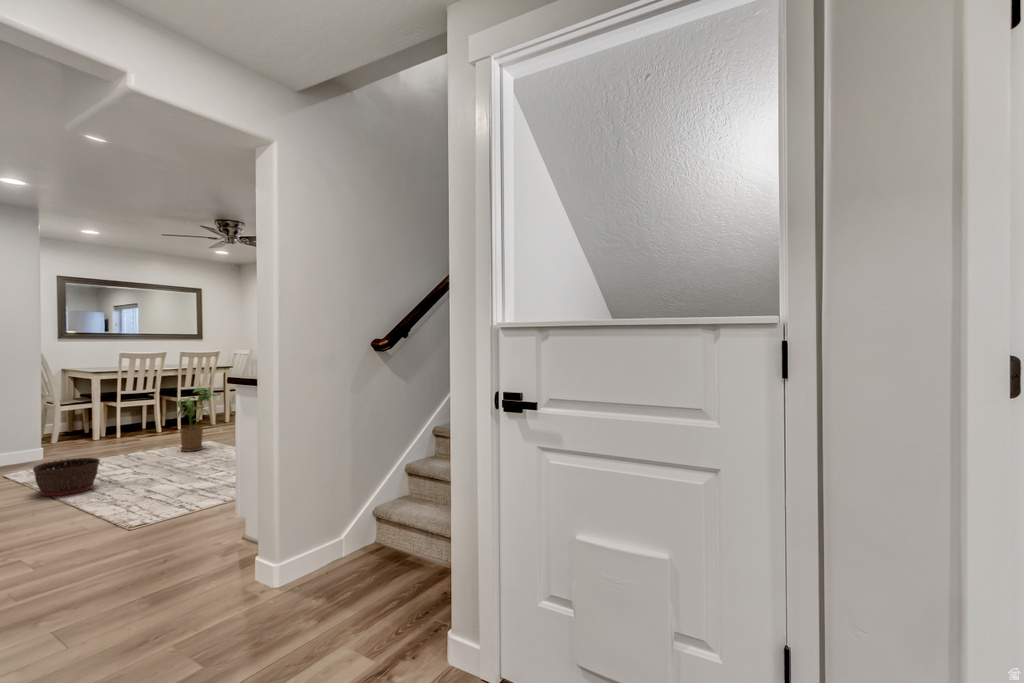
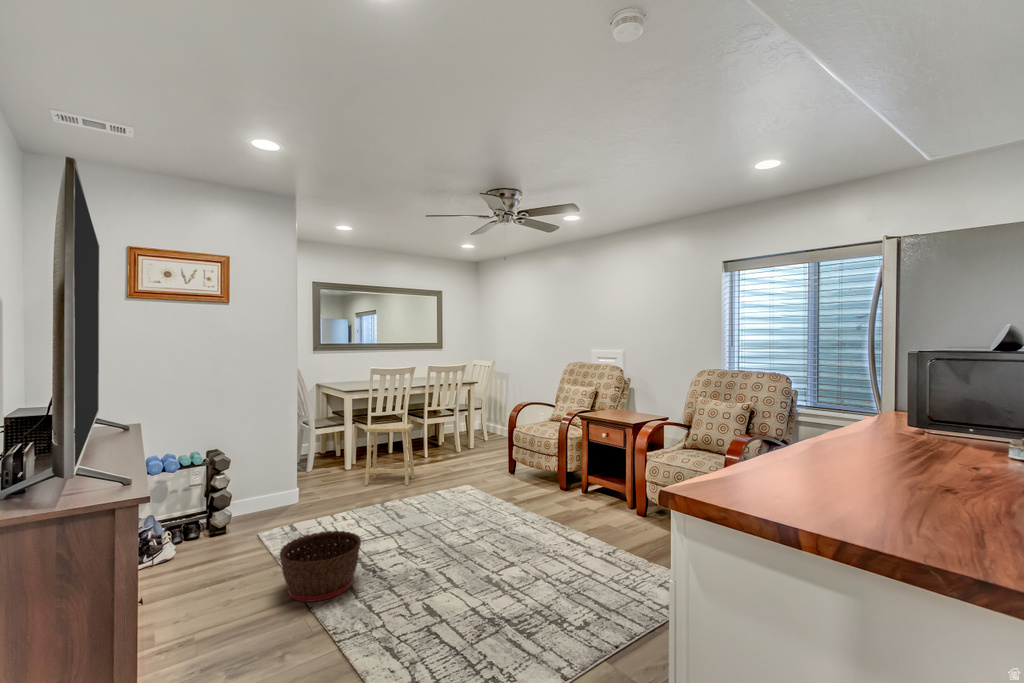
house plant: present [177,388,217,452] -> none [438,417,486,504]
footstool: none [111,398,161,448] -> present [364,424,415,486]

